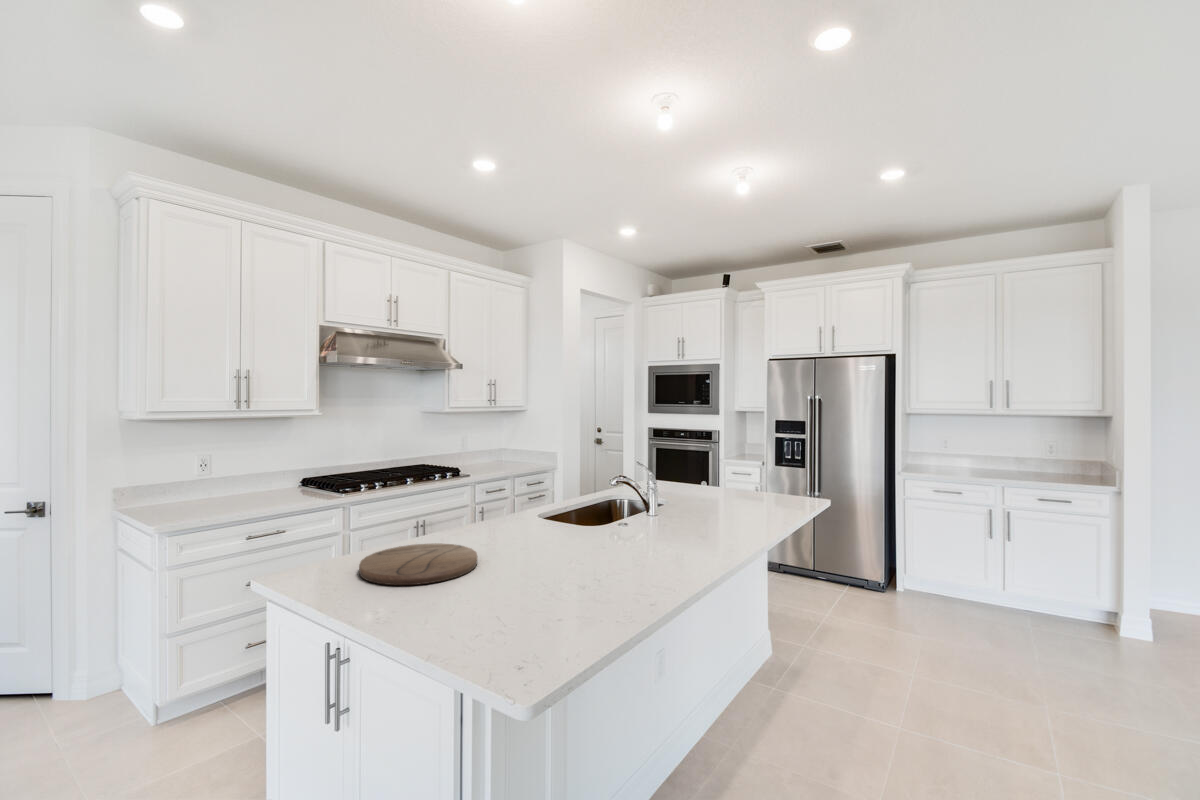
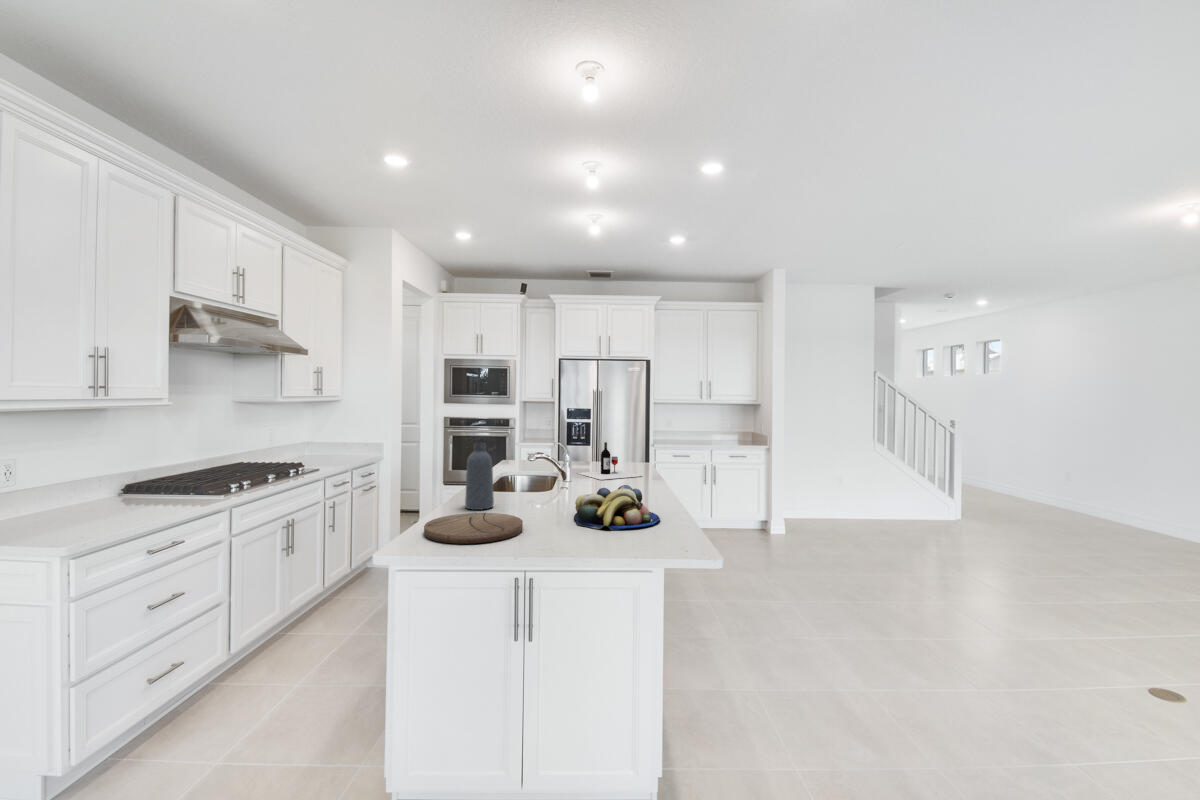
vase: none [478,462,510,540] -> present [465,442,494,510]
wine bottle: none [697,468,774,519] -> present [578,442,641,480]
fruit bowl: none [530,534,655,601] -> present [574,485,660,530]

